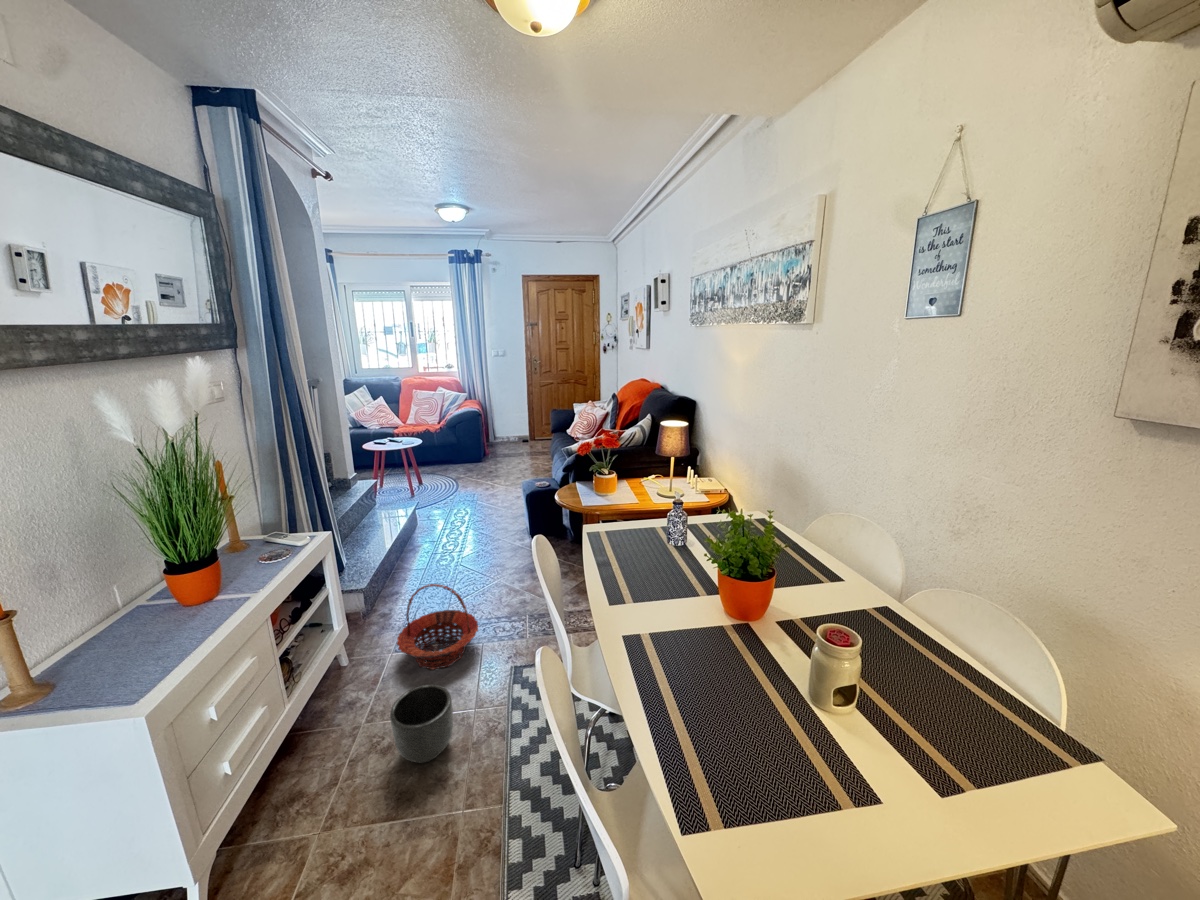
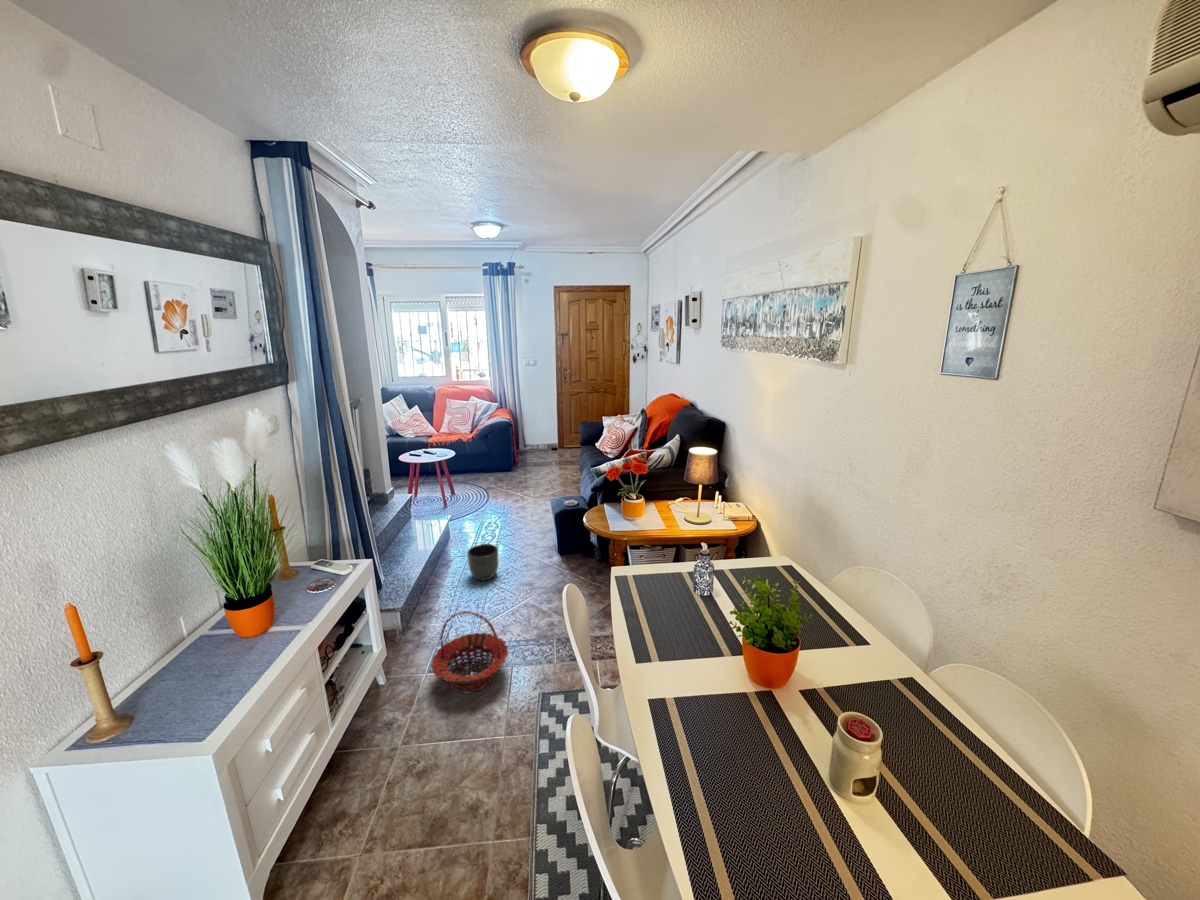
planter: present [390,684,453,763] -> present [467,544,499,580]

